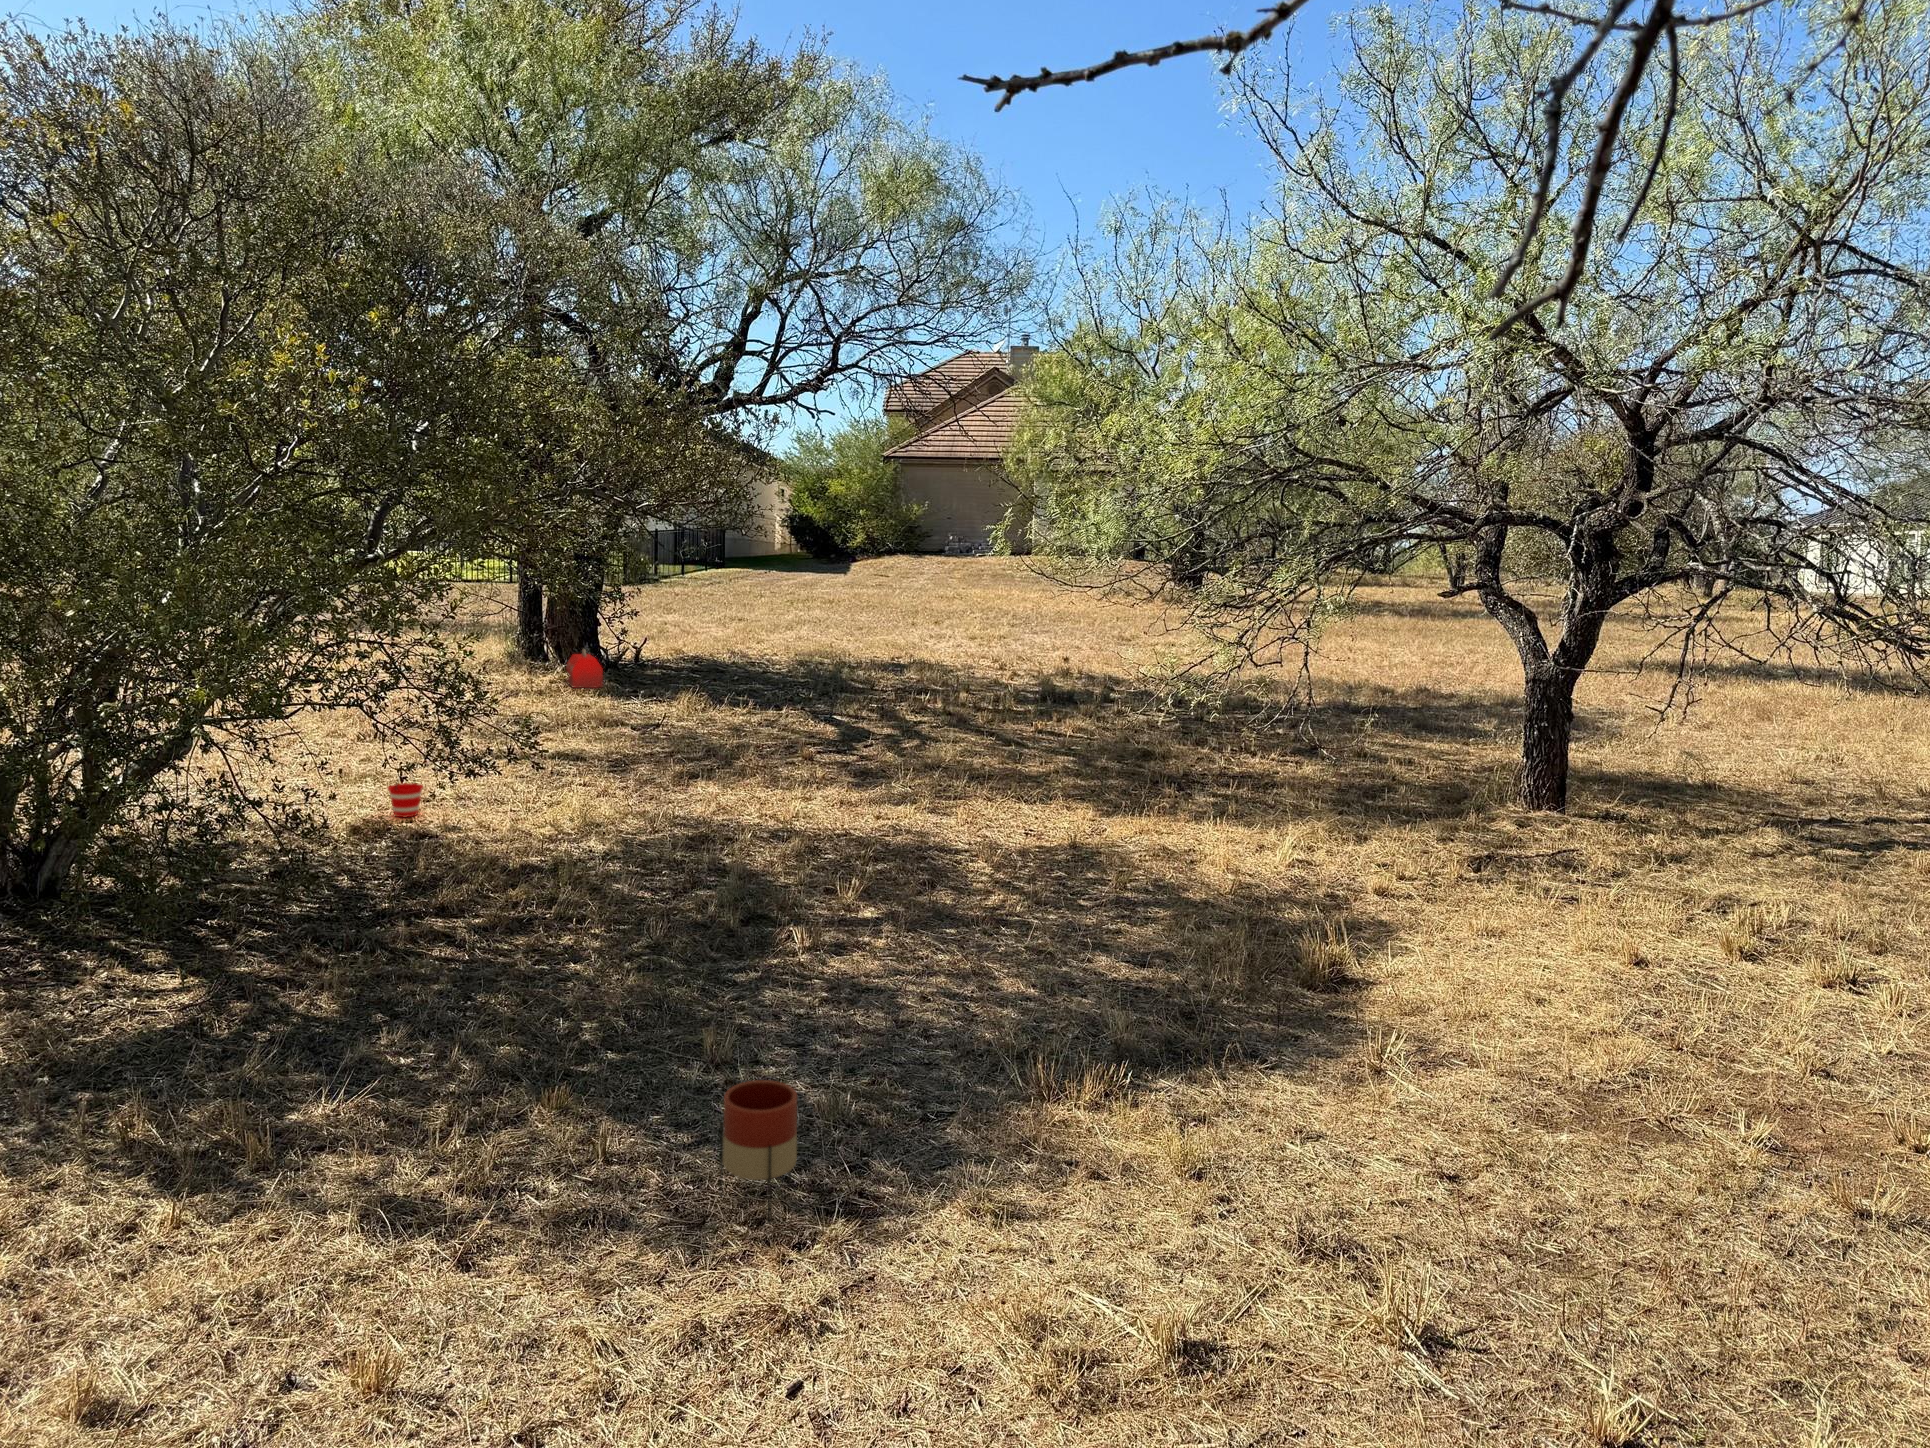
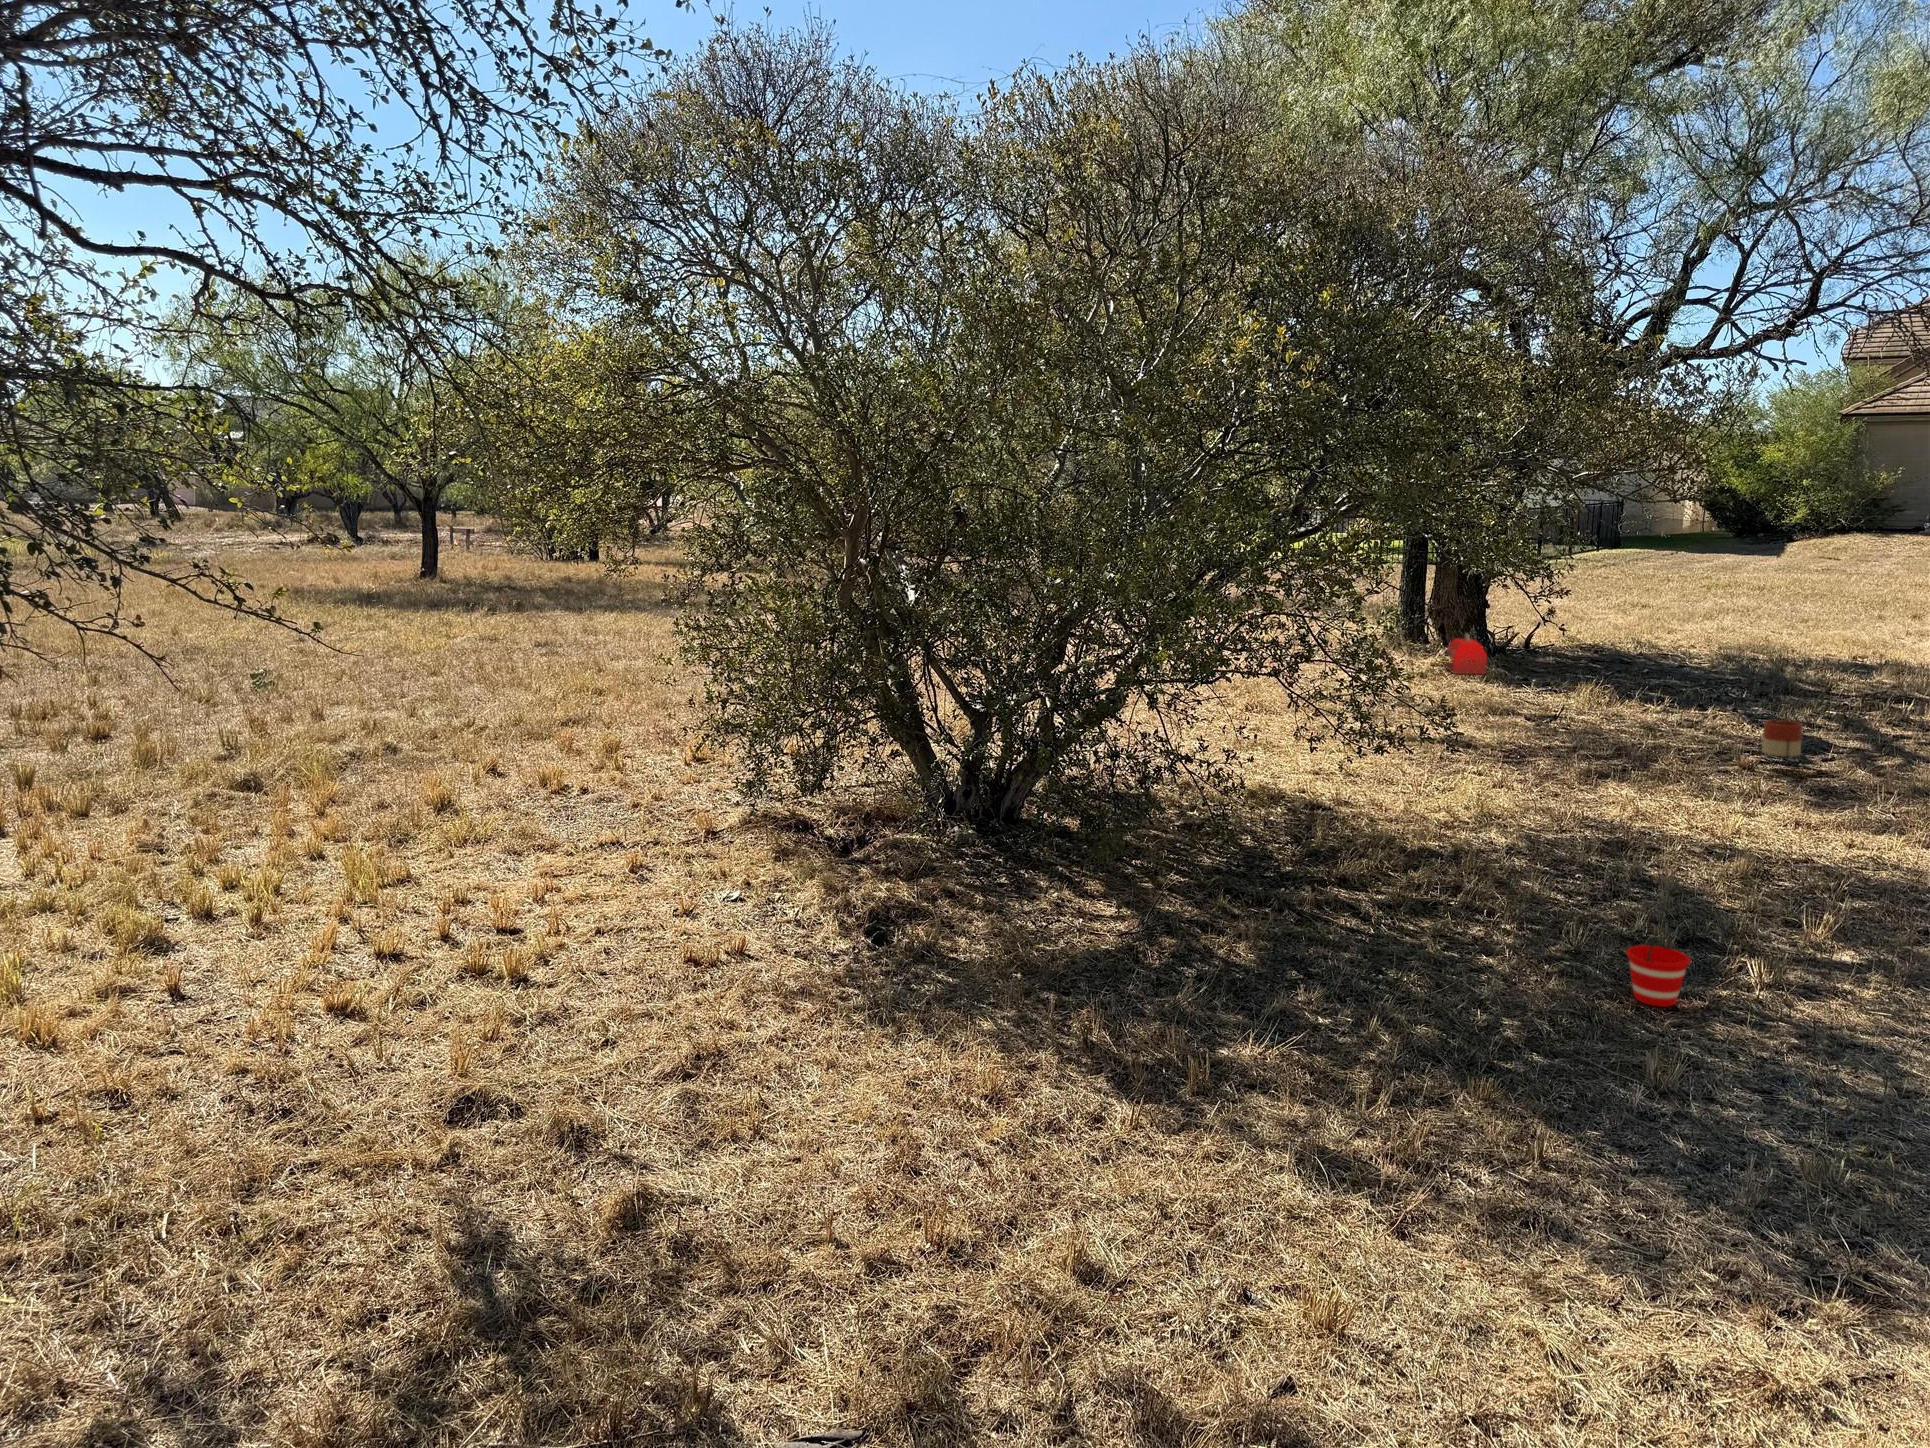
bucket: present [387,778,423,817] -> present [1626,931,1690,1007]
planter: present [720,1080,797,1220] -> present [1758,720,1803,766]

